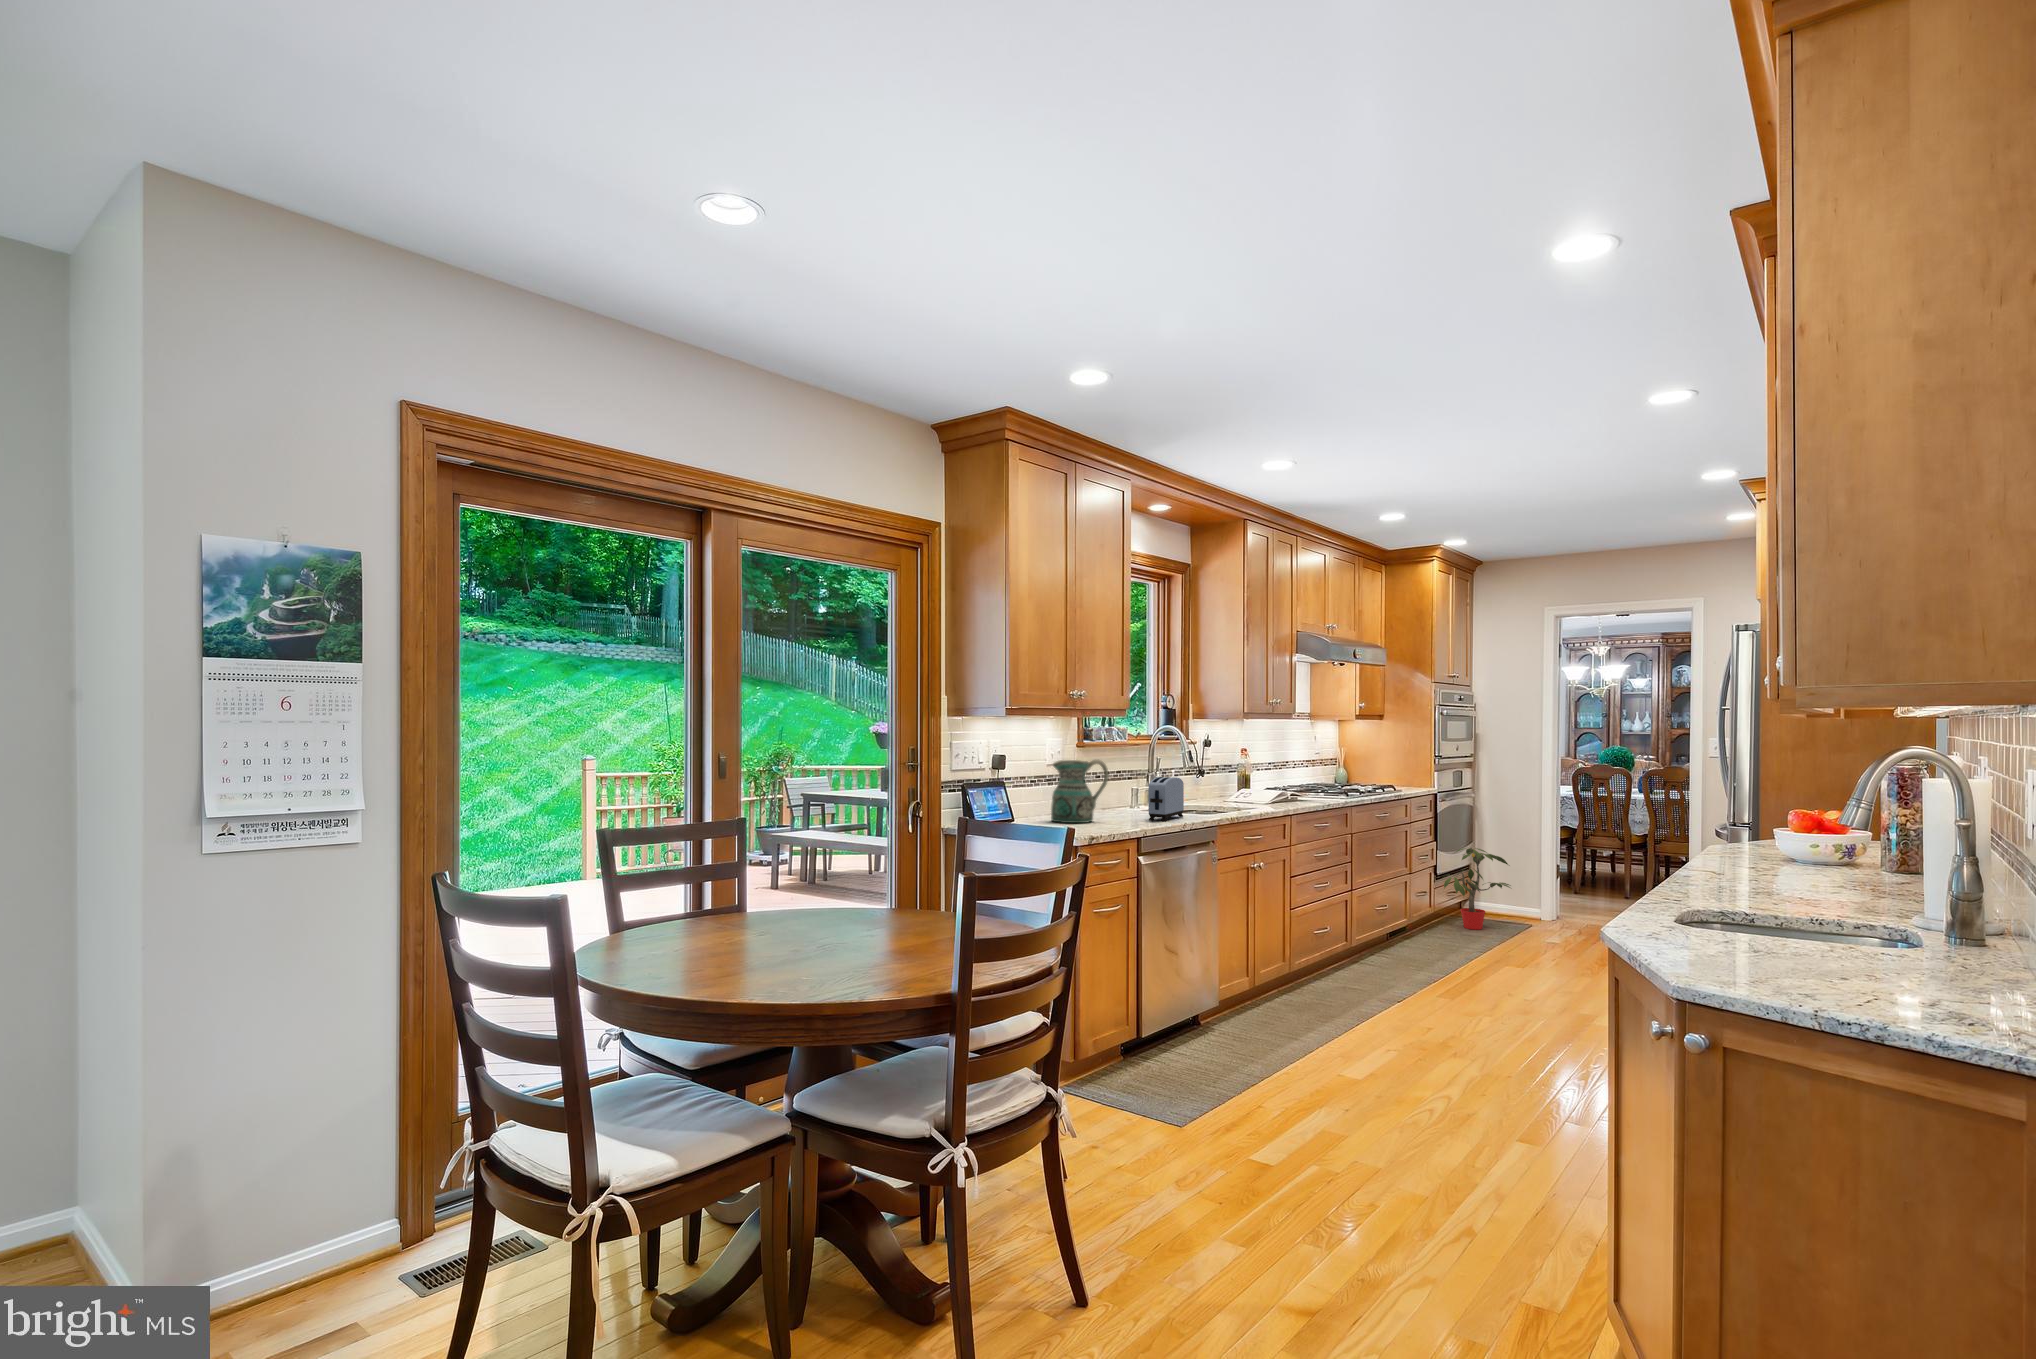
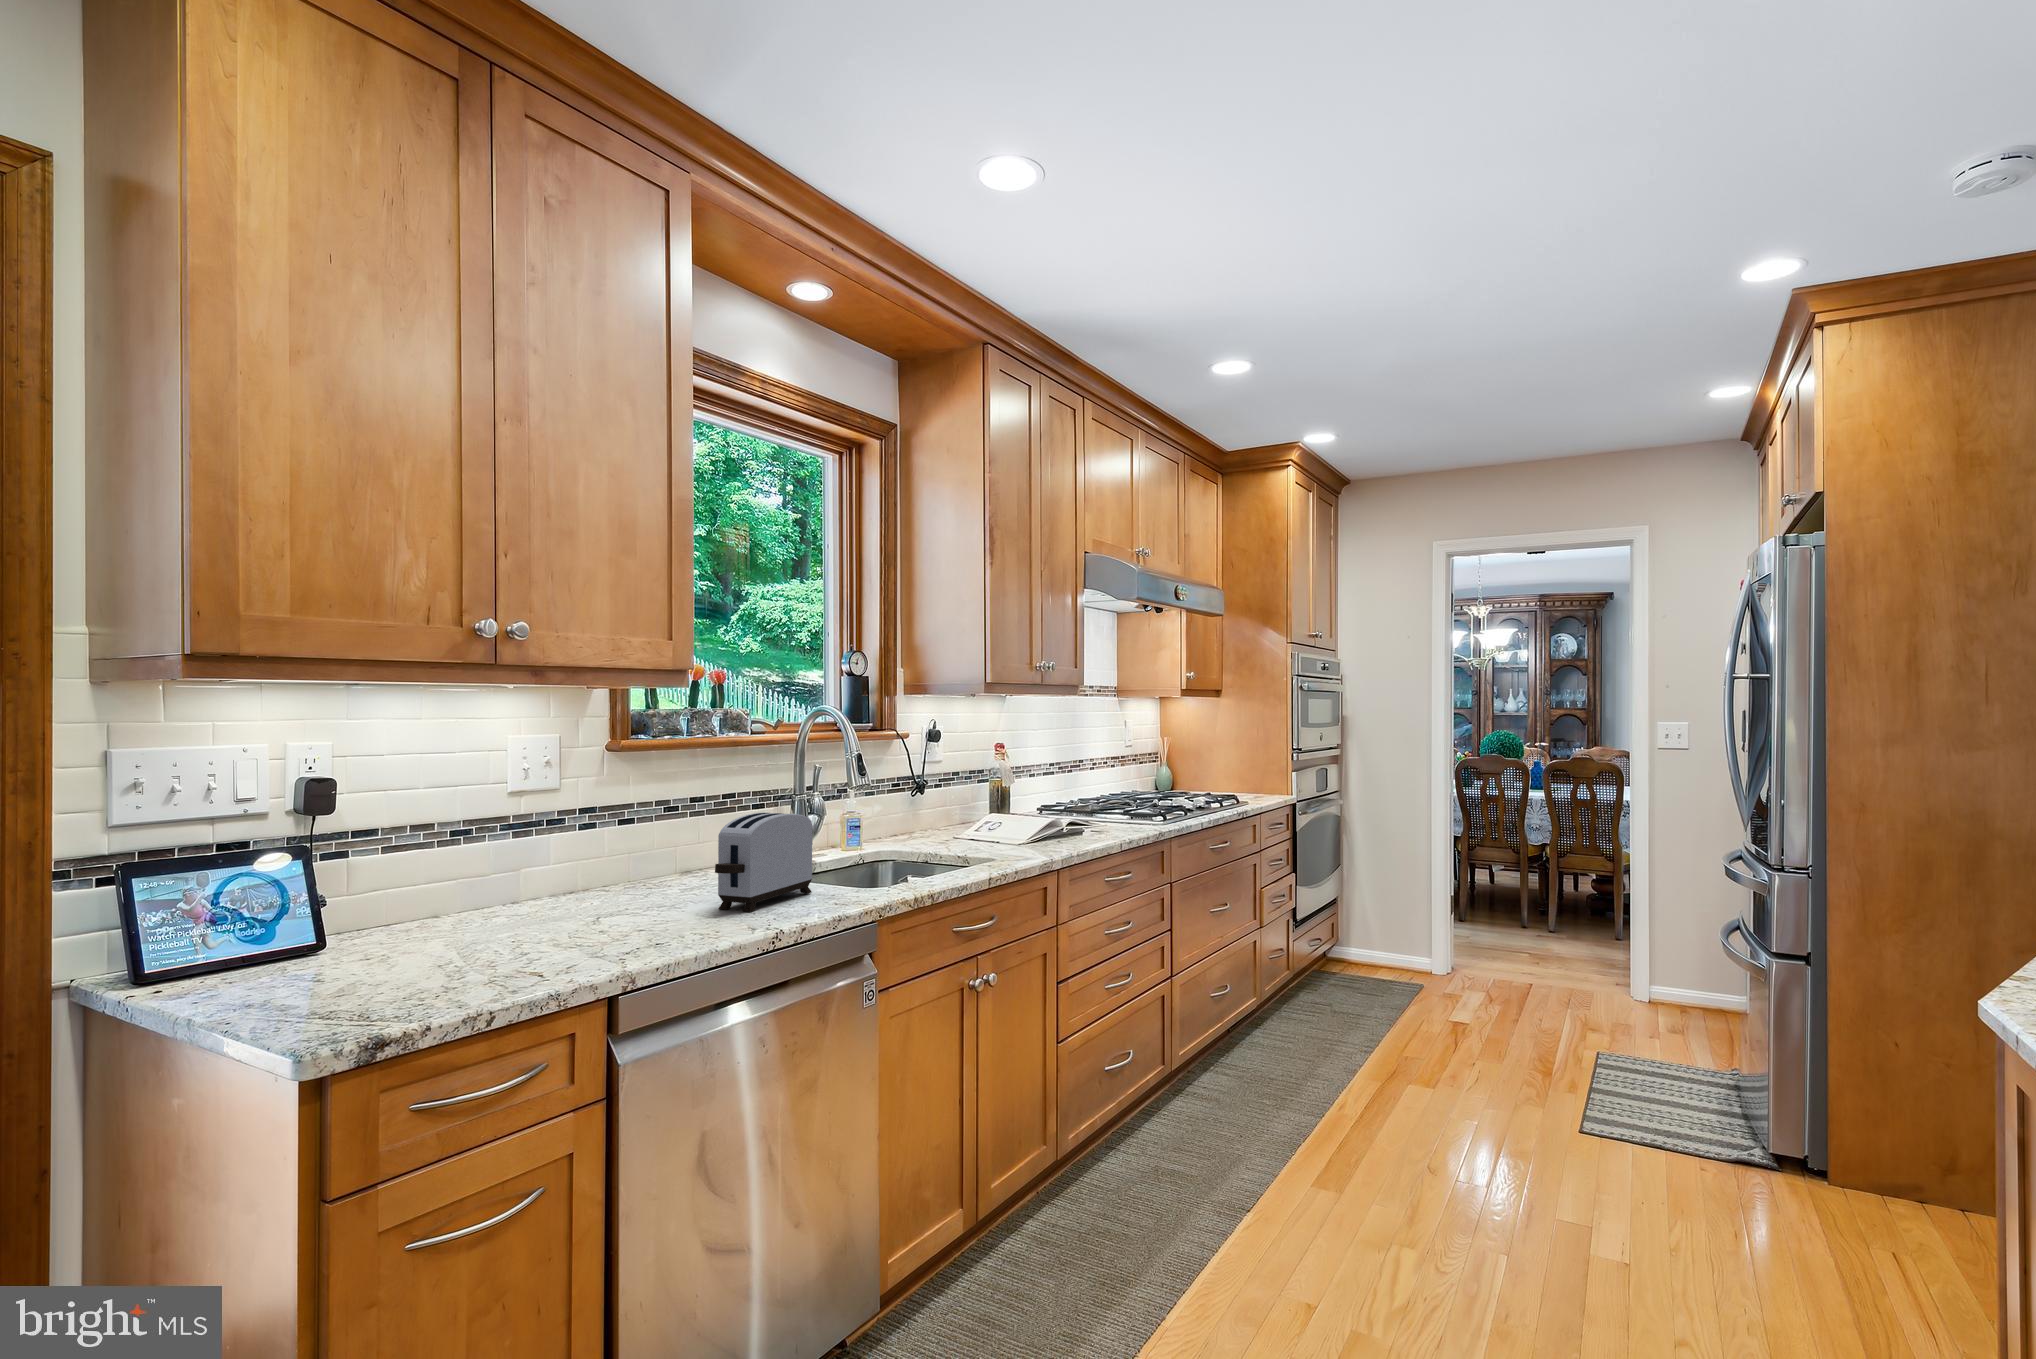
ceramic pitcher: present [1051,760,1109,823] -> none [479,782,620,930]
potted plant: present [1444,848,1511,930] -> none [1302,880,1400,1001]

